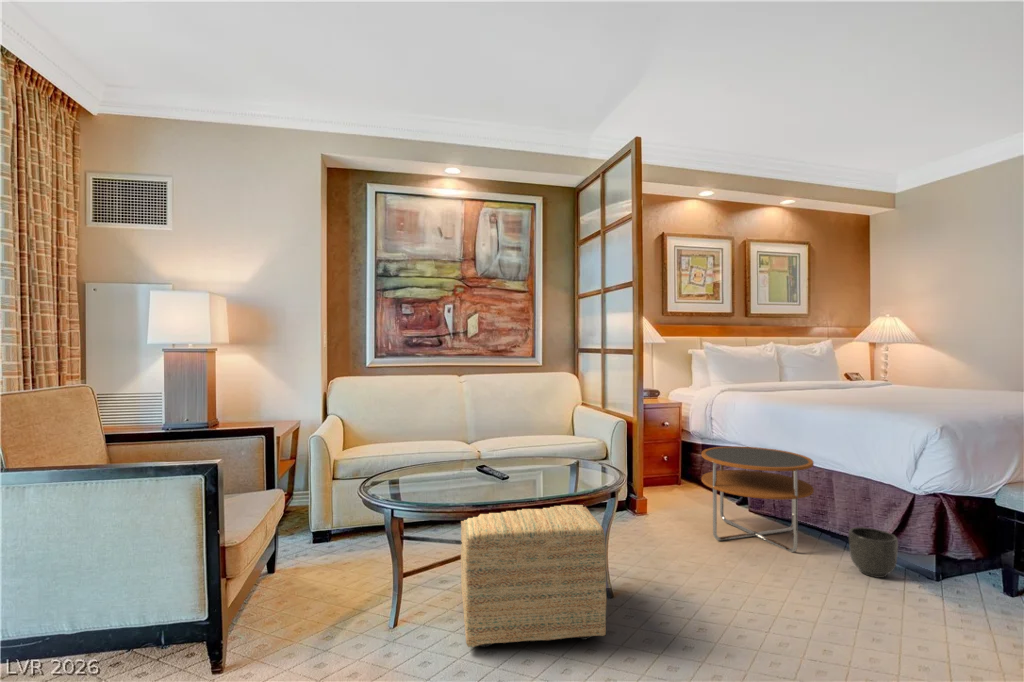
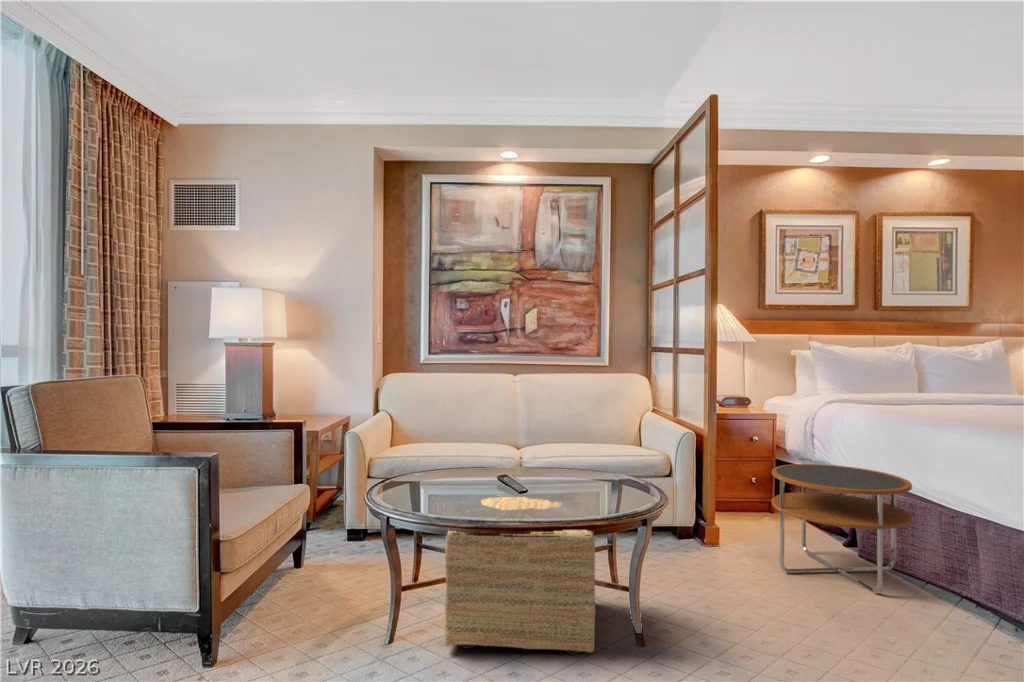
planter: present [849,527,898,578] -> none [942,569,1006,634]

